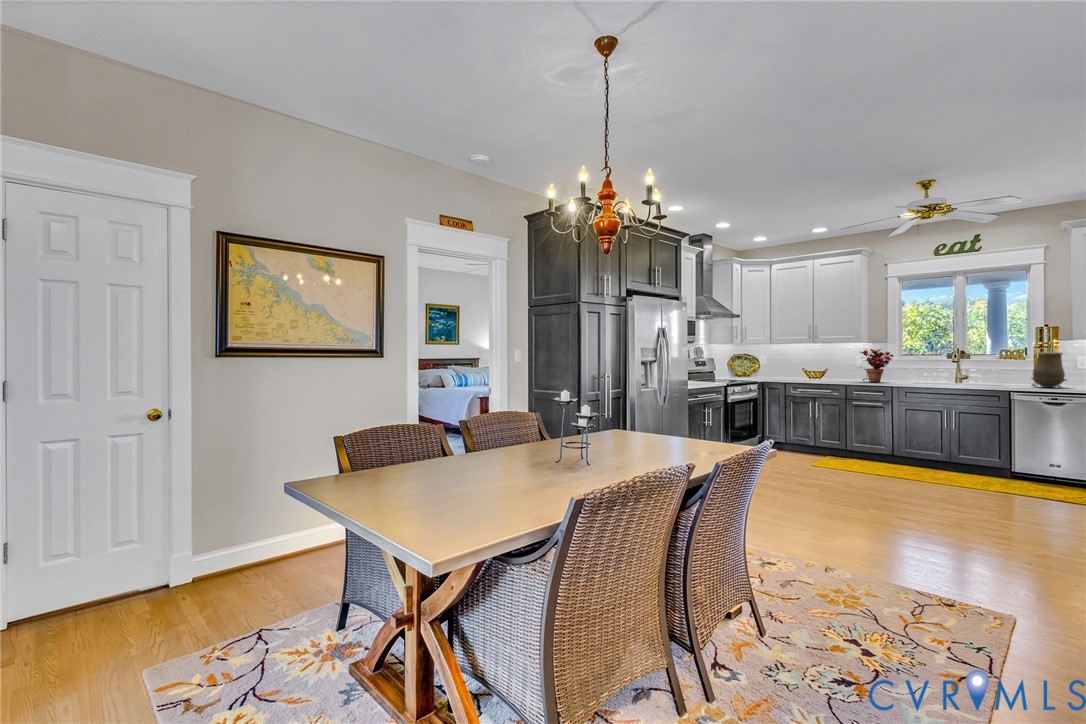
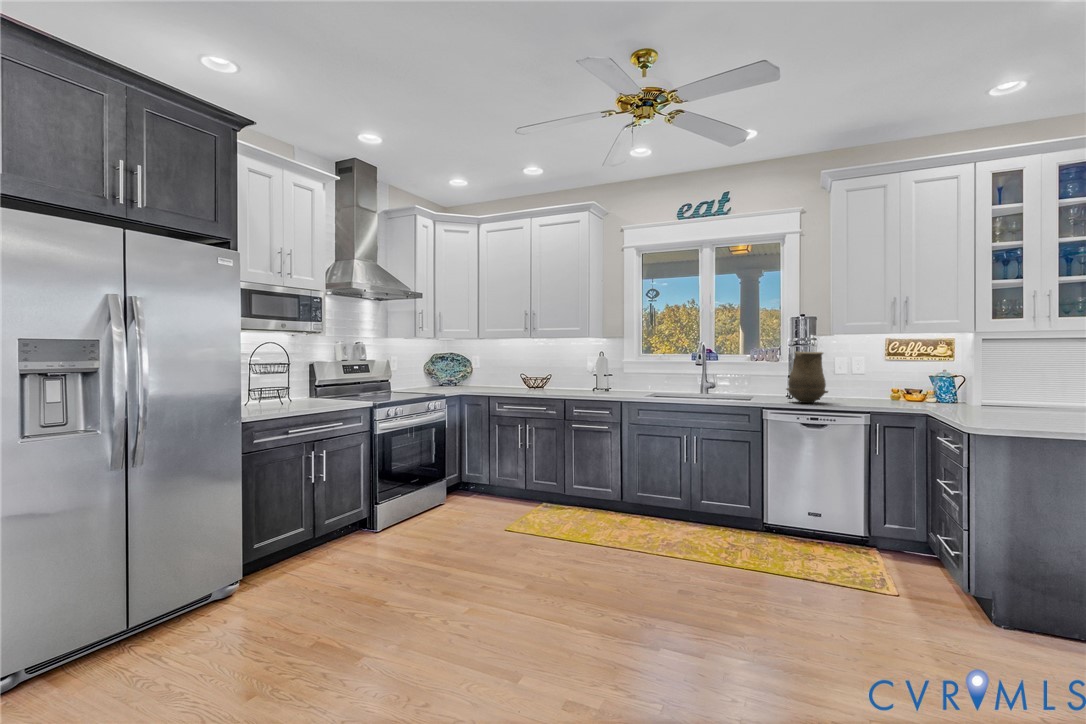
potted plant: present [860,349,894,382] -> none [581,346,625,395]

